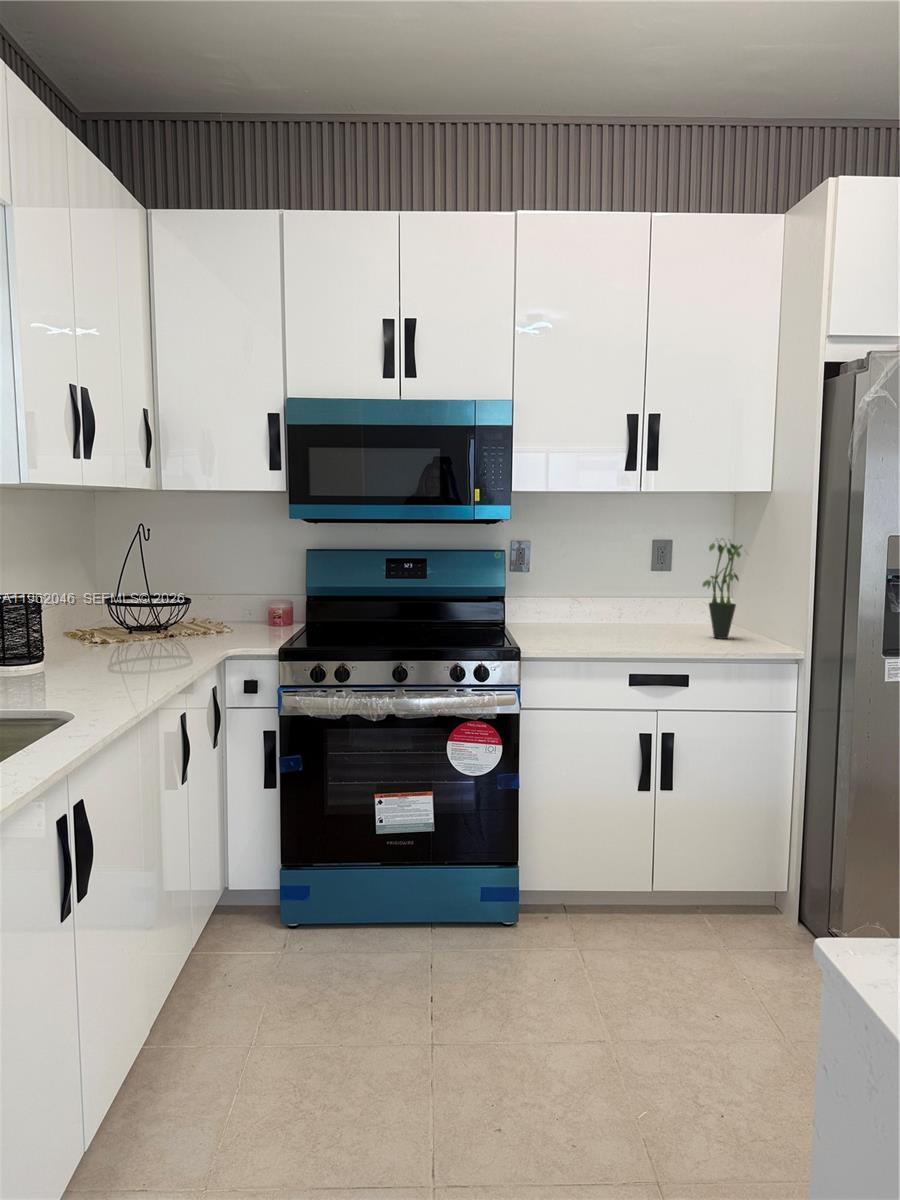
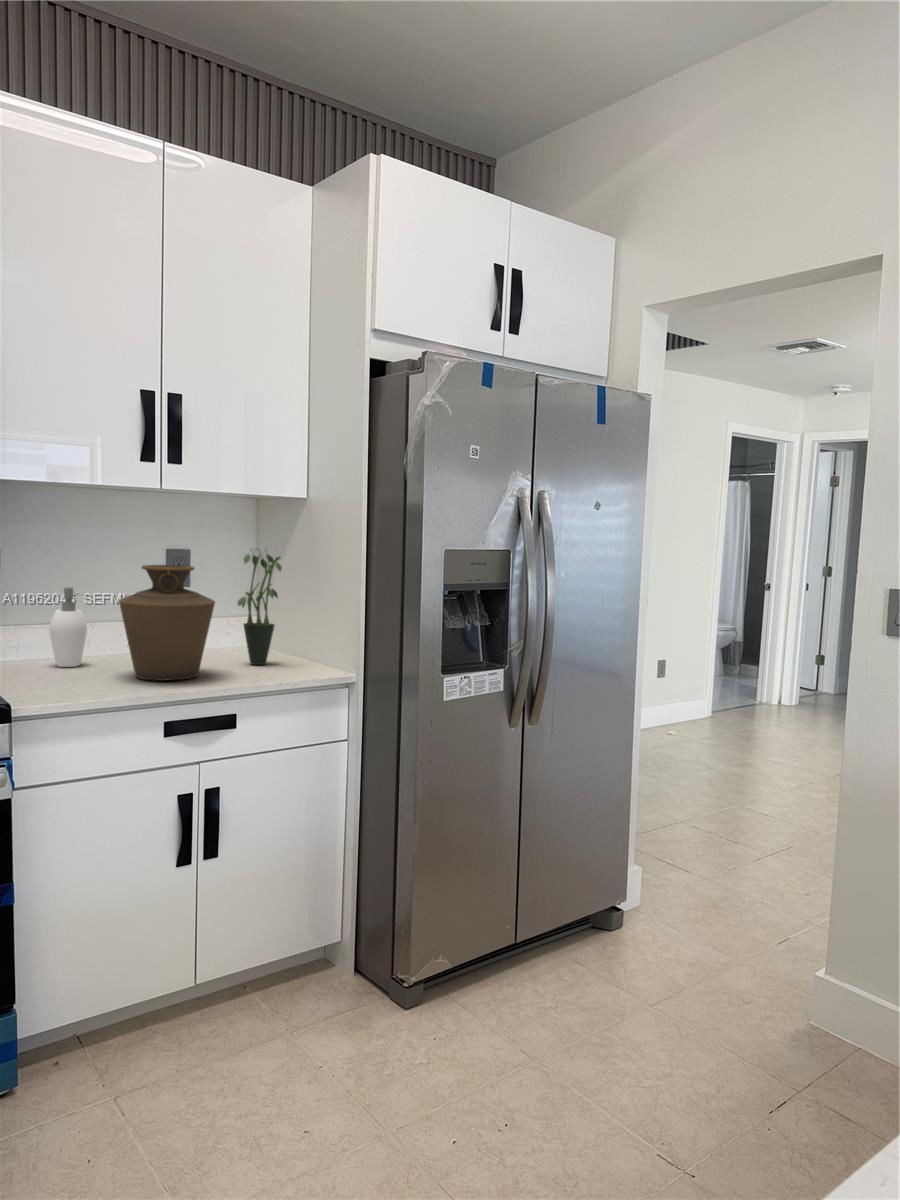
vase: none [604,552,679,643] -> present [119,565,215,680]
soap dispenser: none [560,570,587,630] -> present [49,587,87,667]

